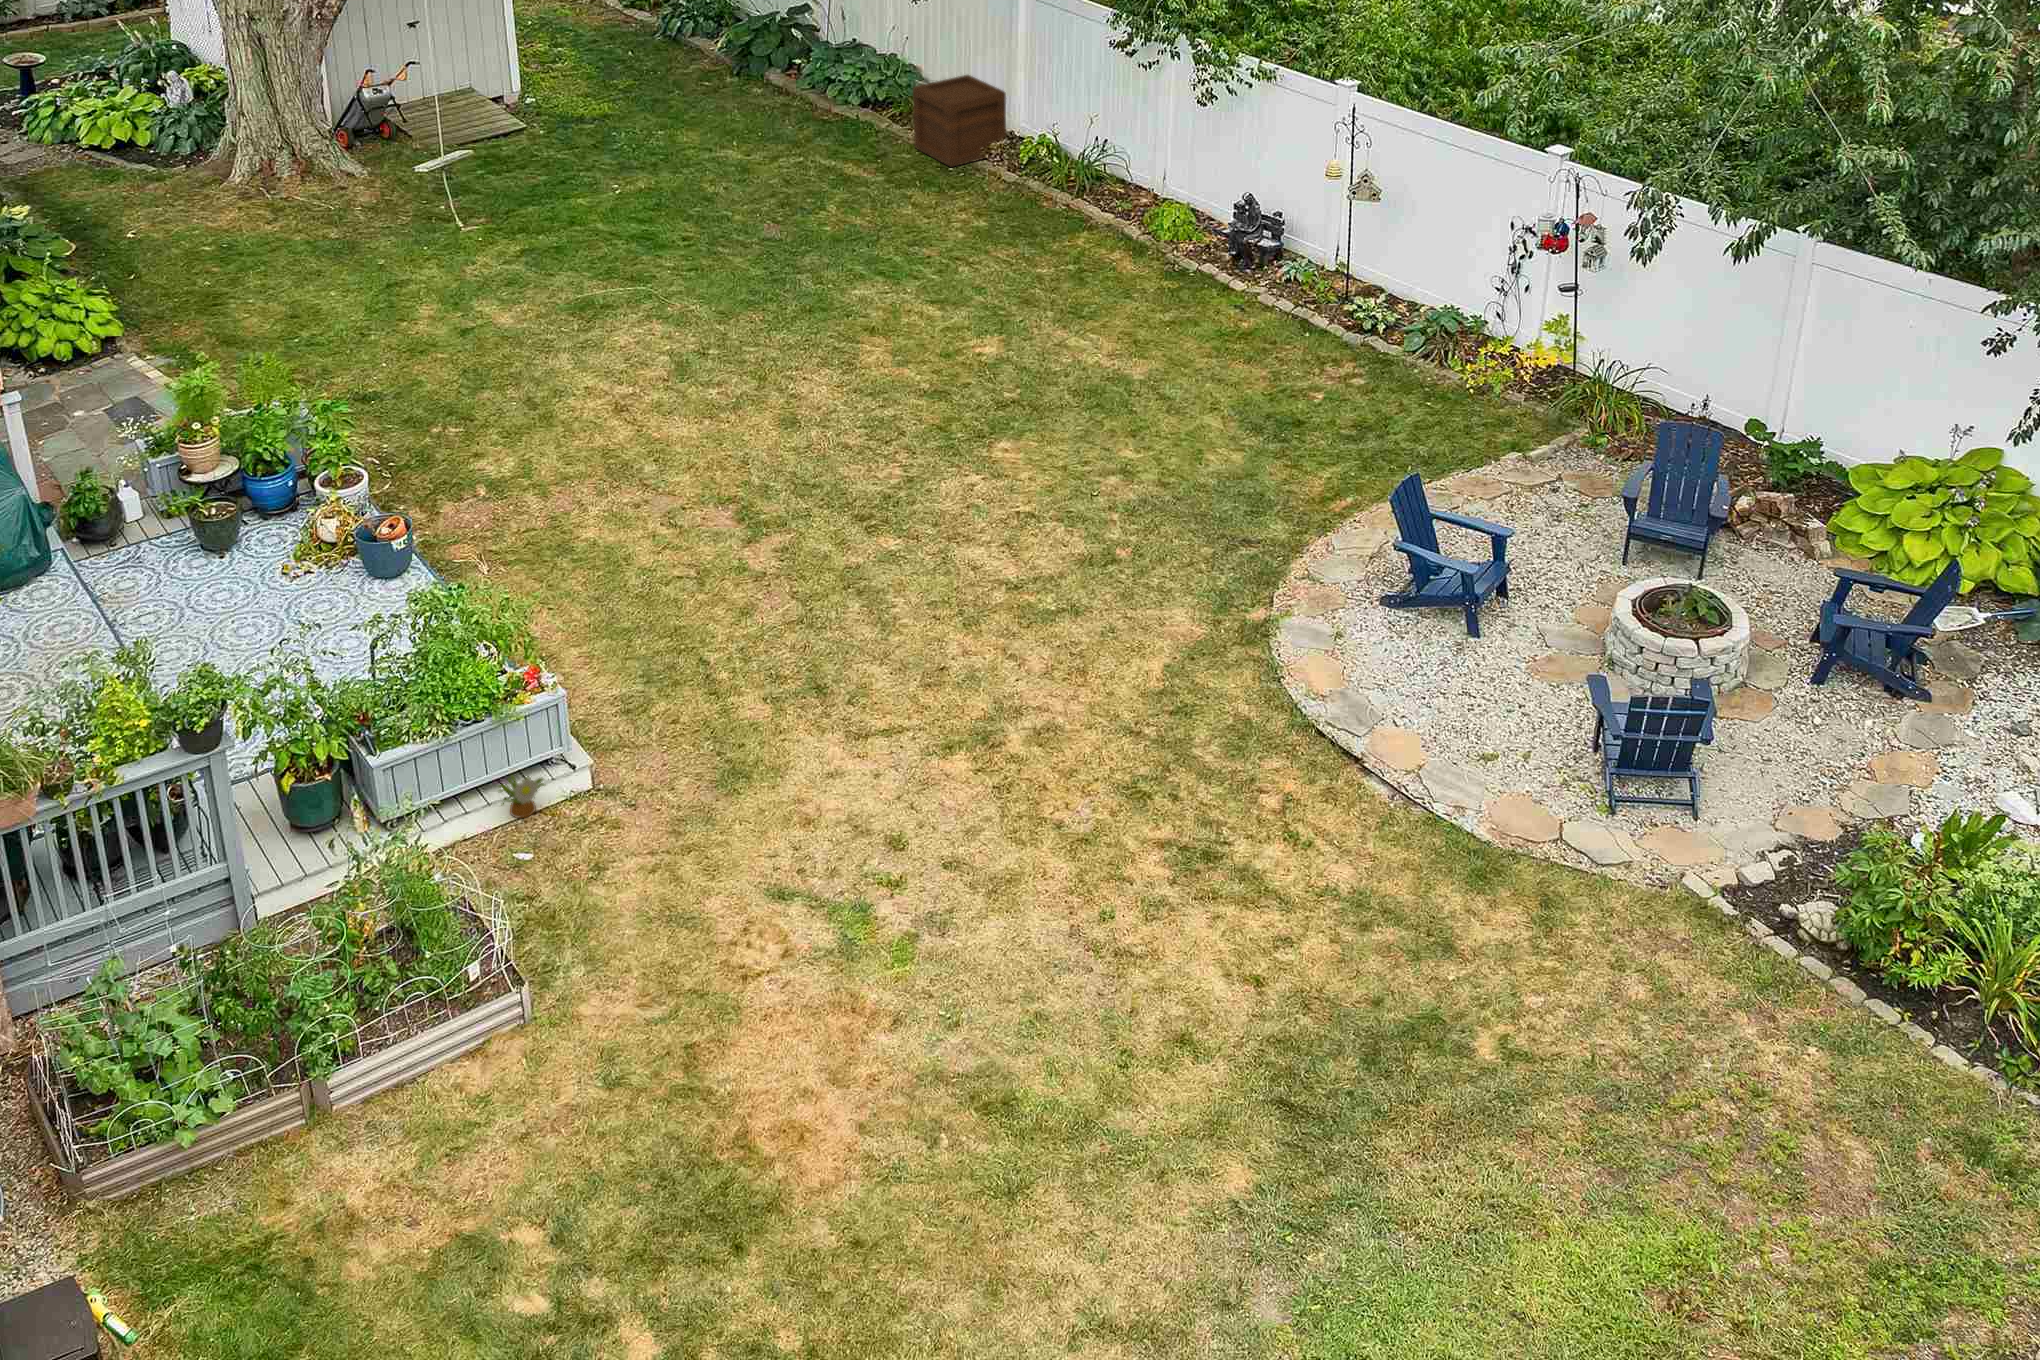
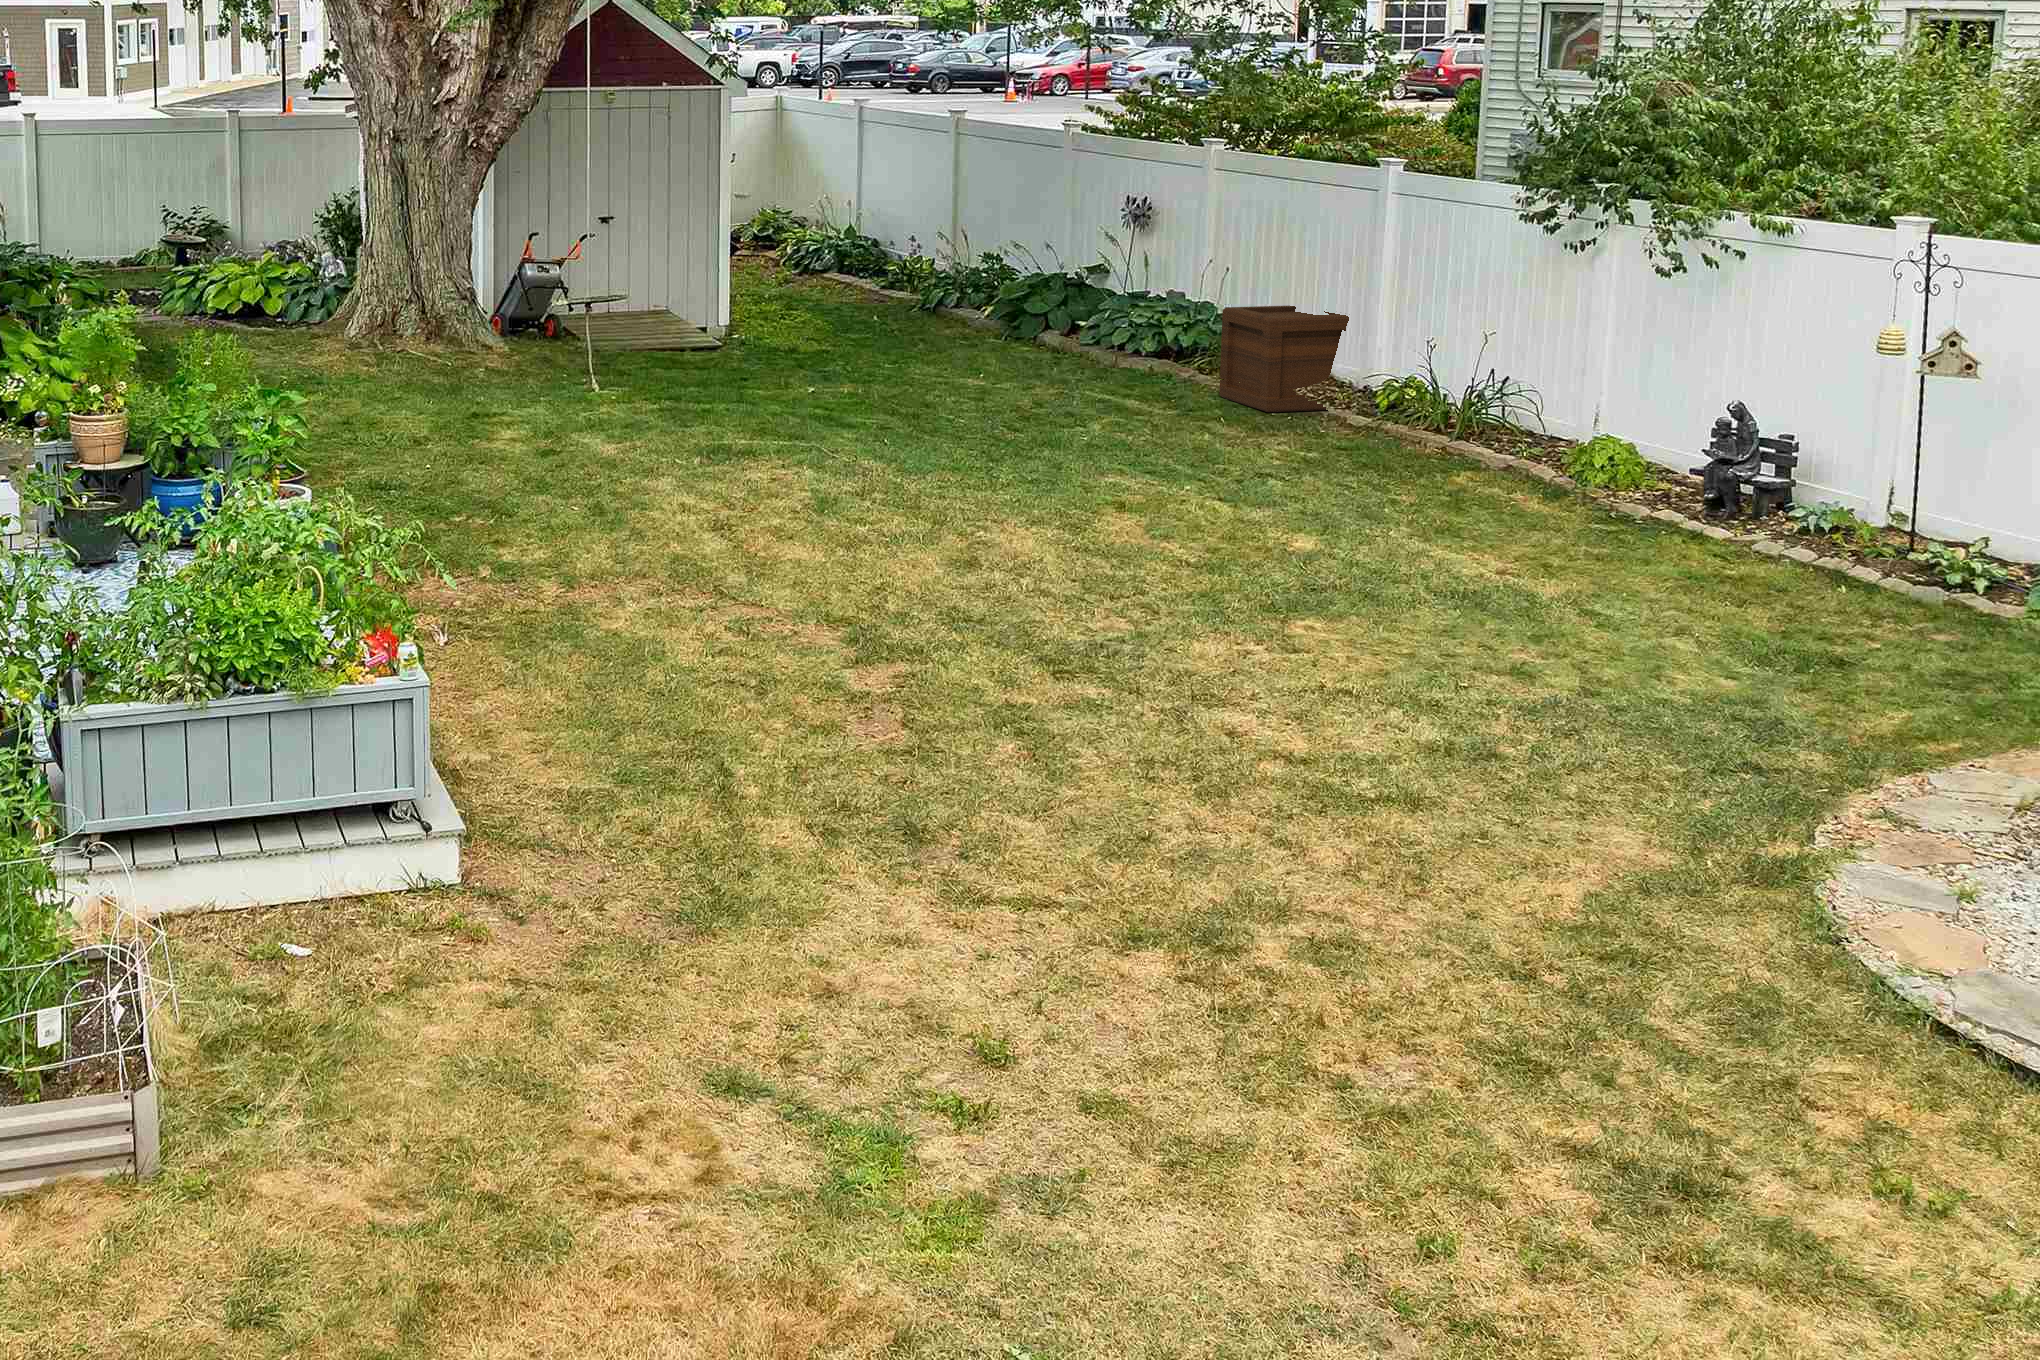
decorative plant: present [498,776,545,818] -> none [287,786,372,864]

